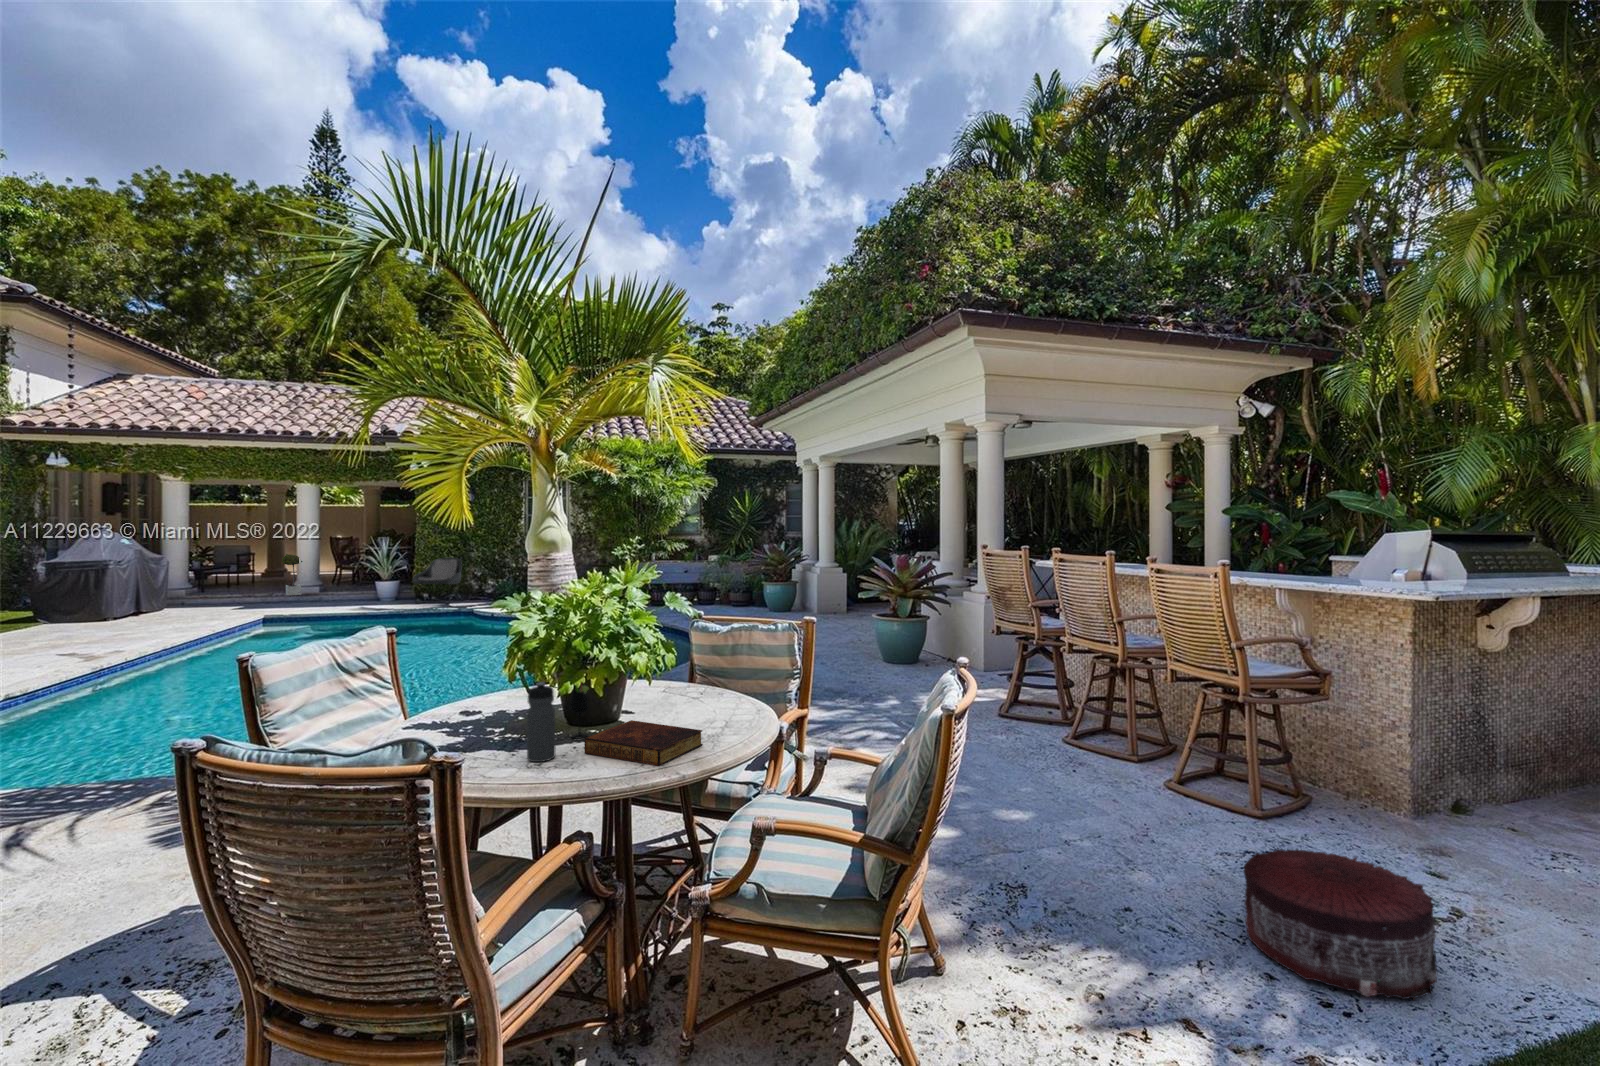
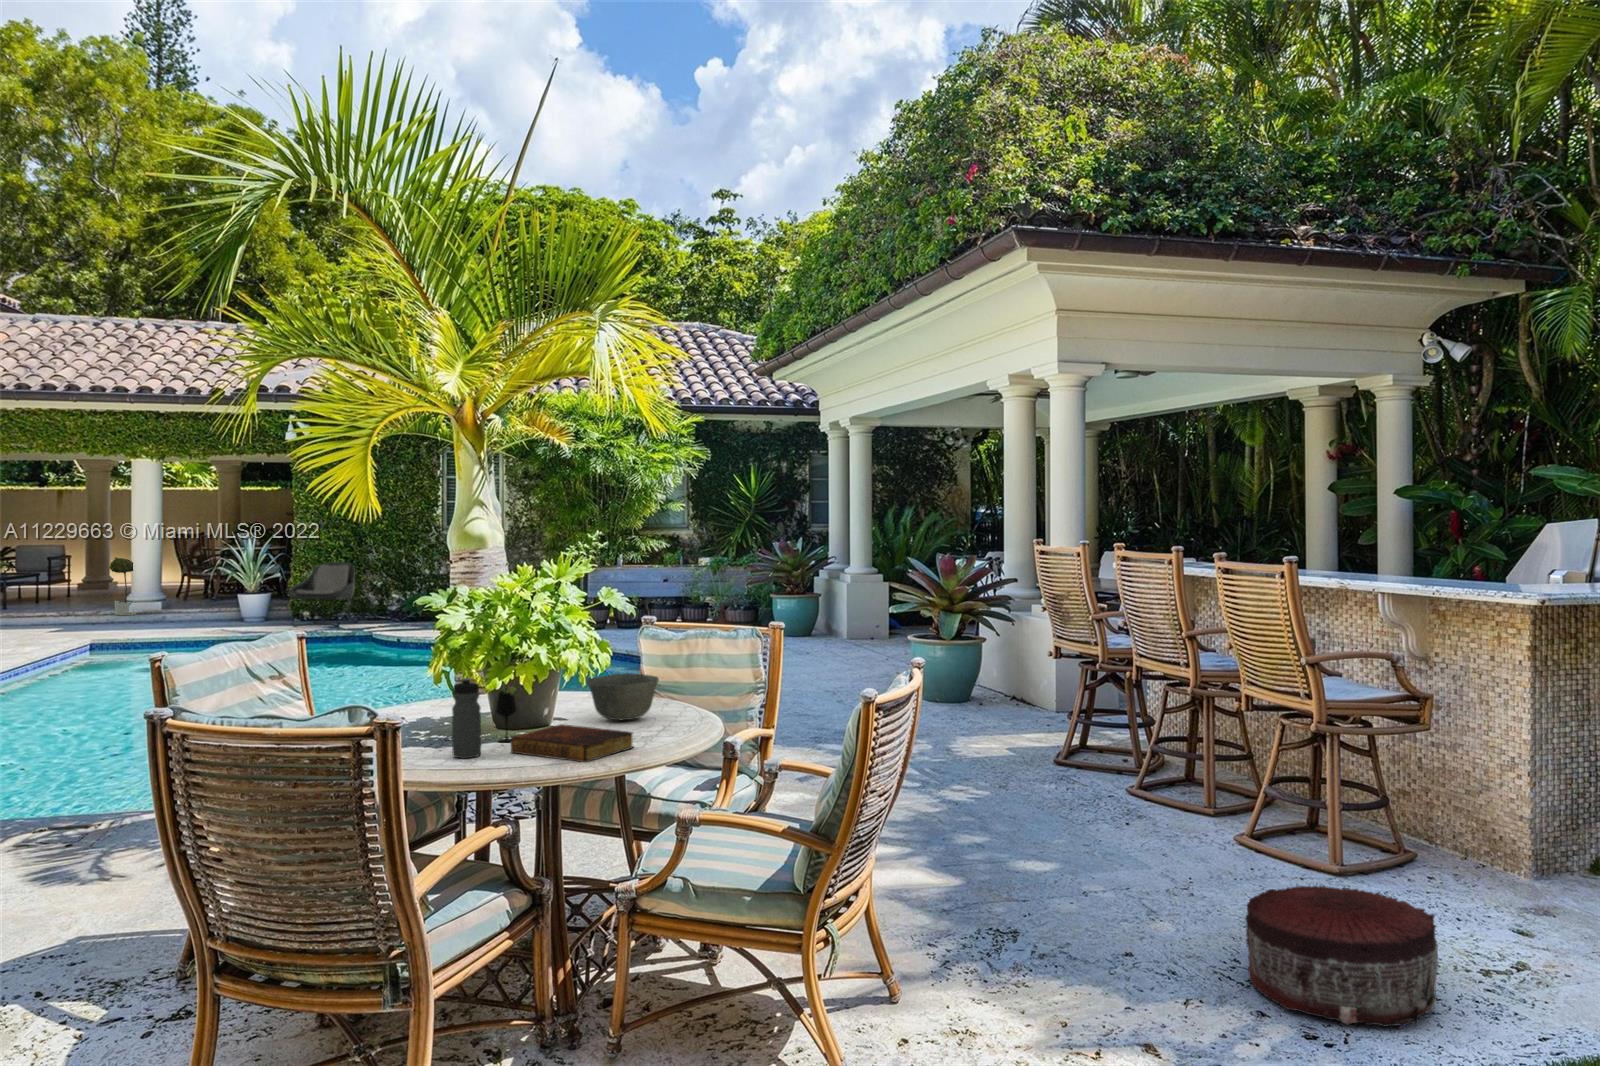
bowl: none [651,665,716,709] -> present [586,673,659,720]

